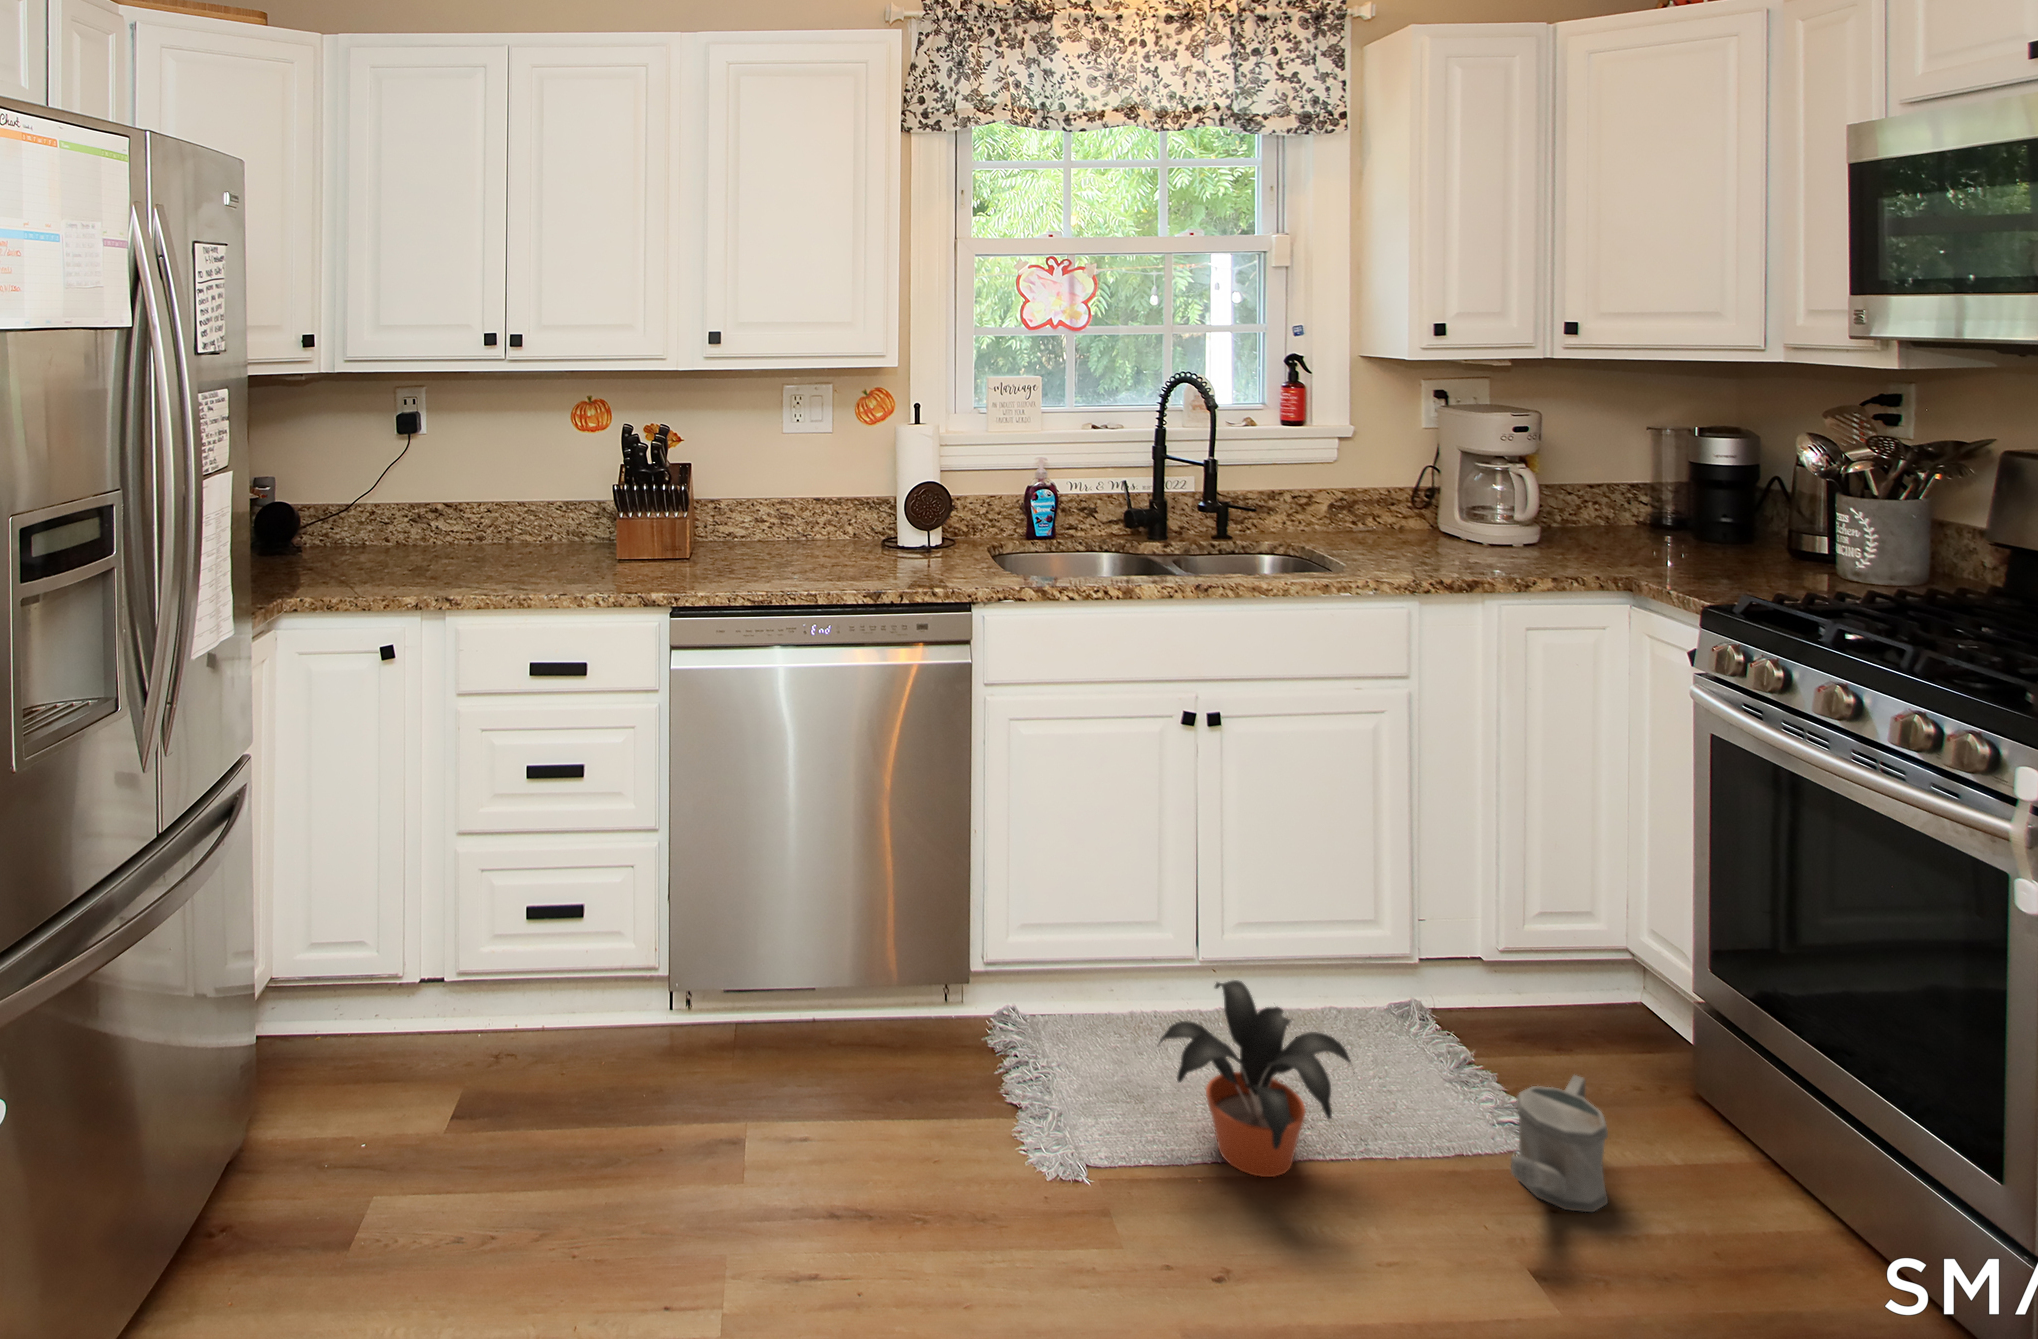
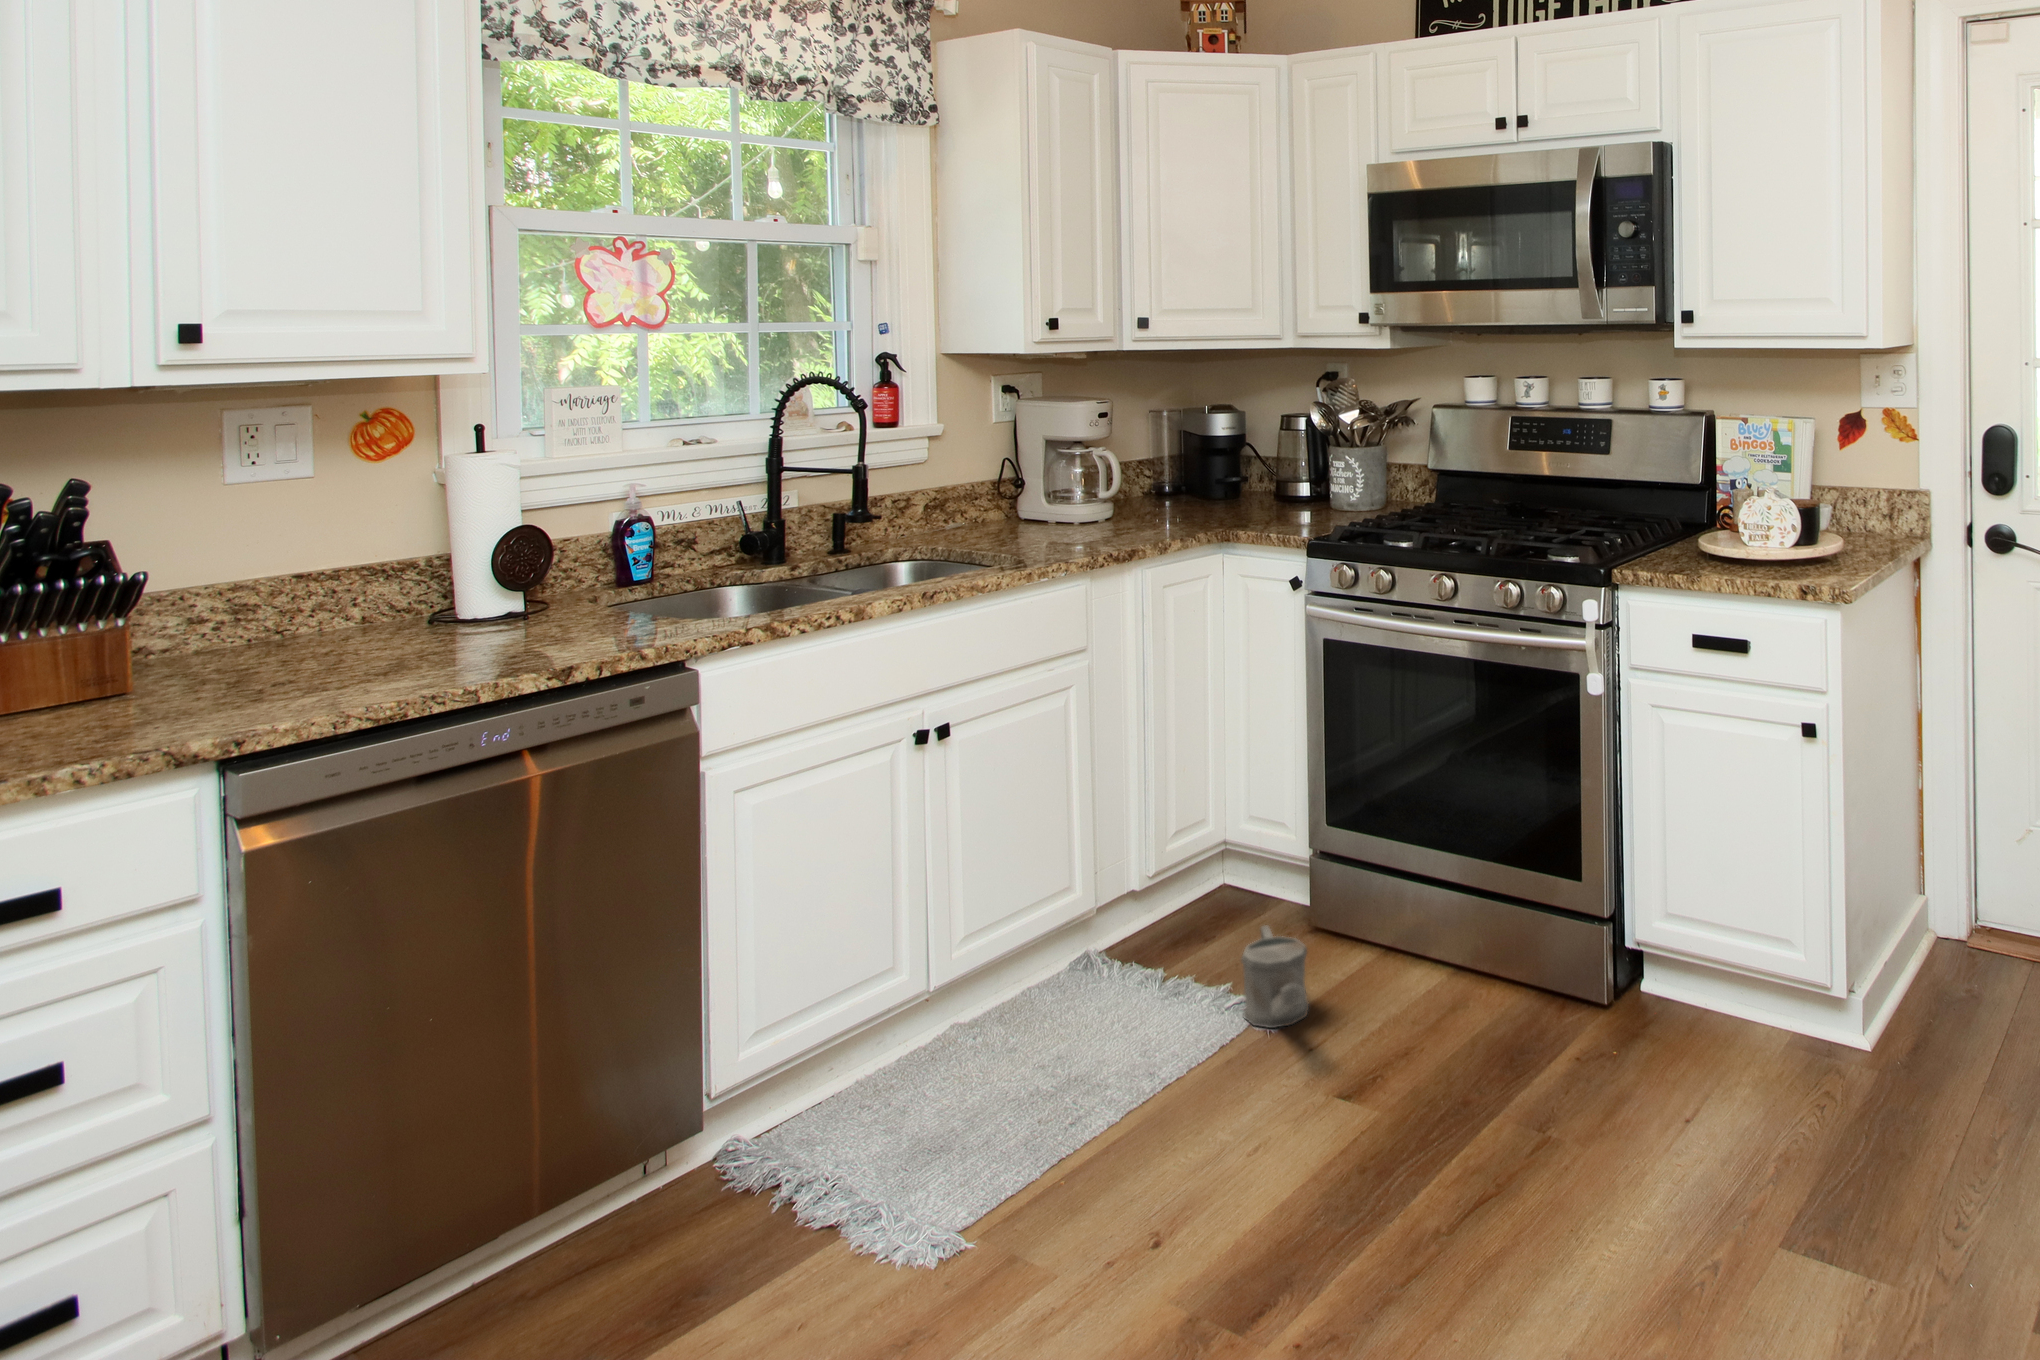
potted plant: present [1159,980,1351,1177] -> none [978,968,1168,1139]

